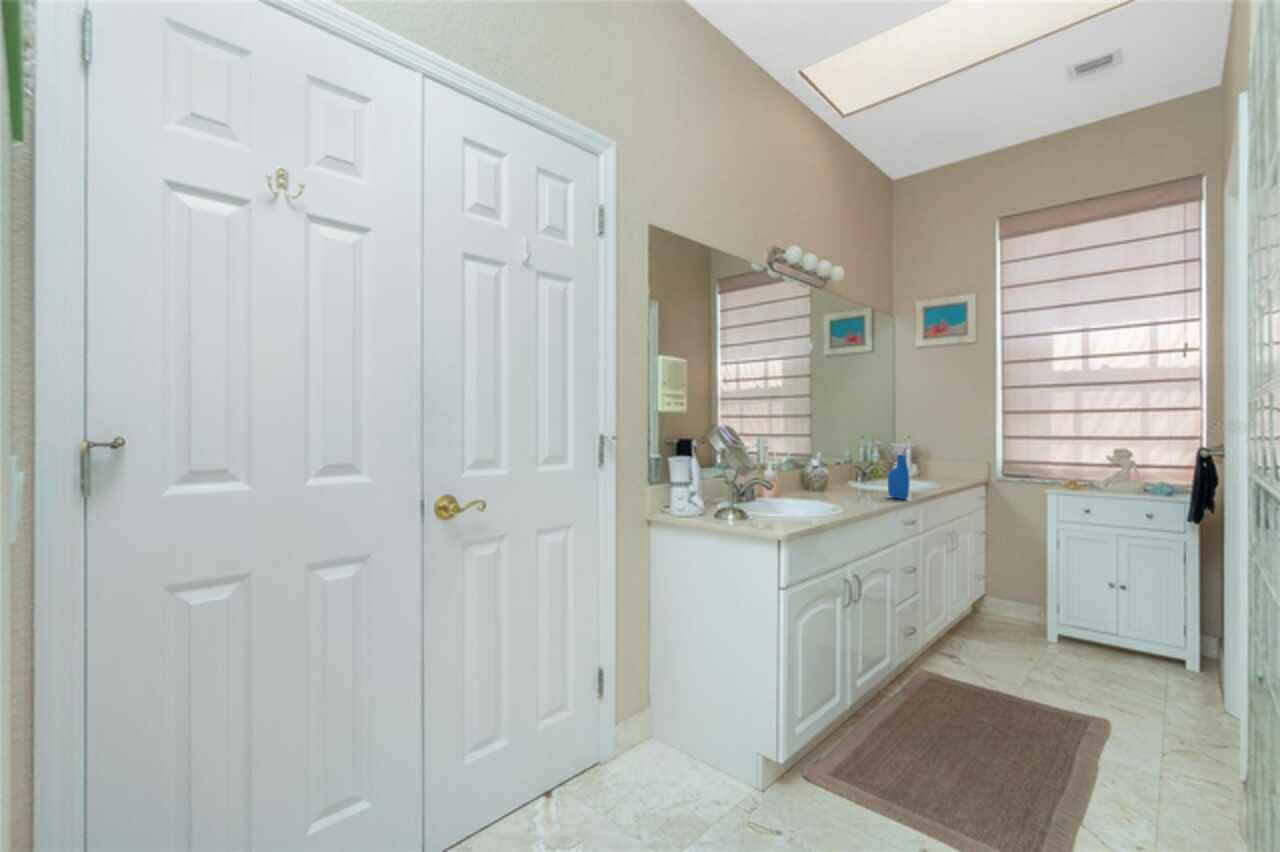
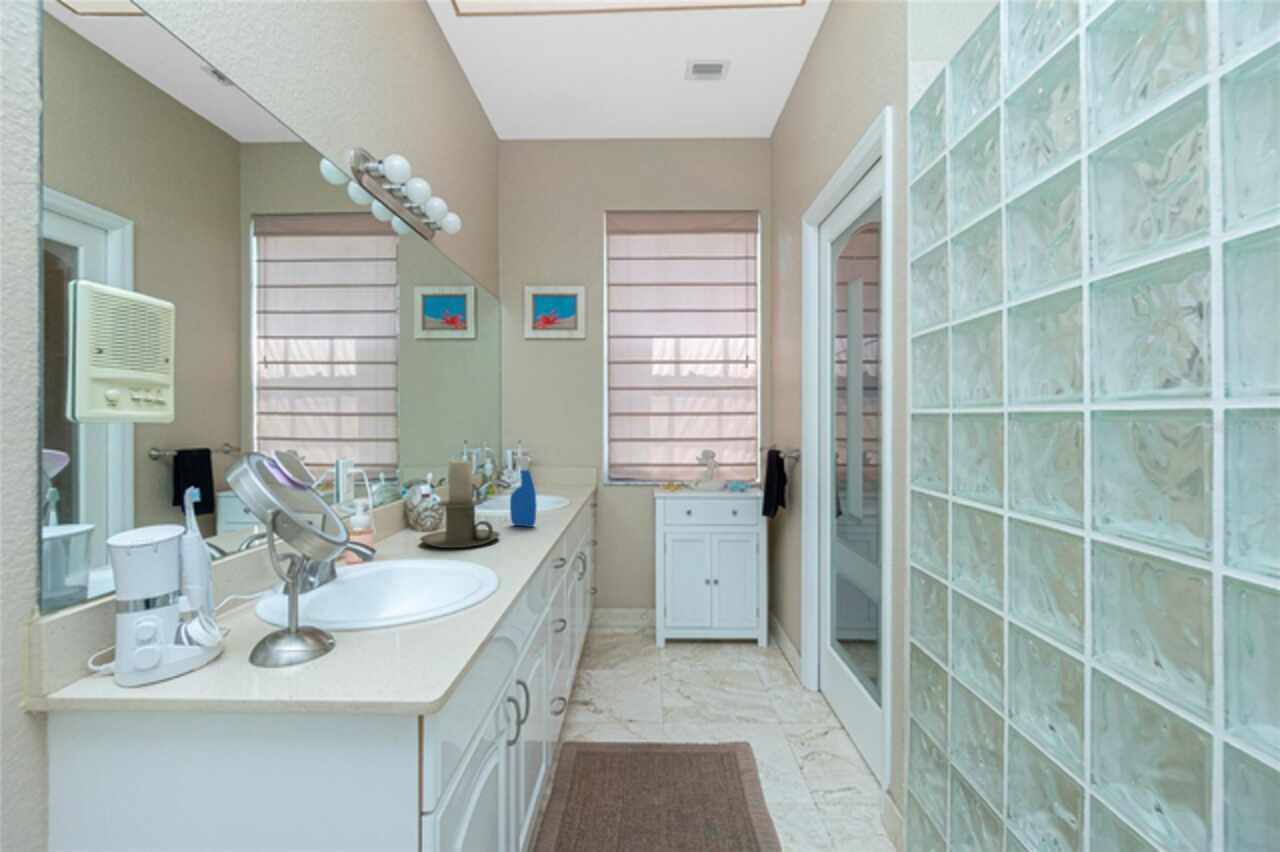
candle holder: none [817,444,876,505] -> present [420,461,499,548]

